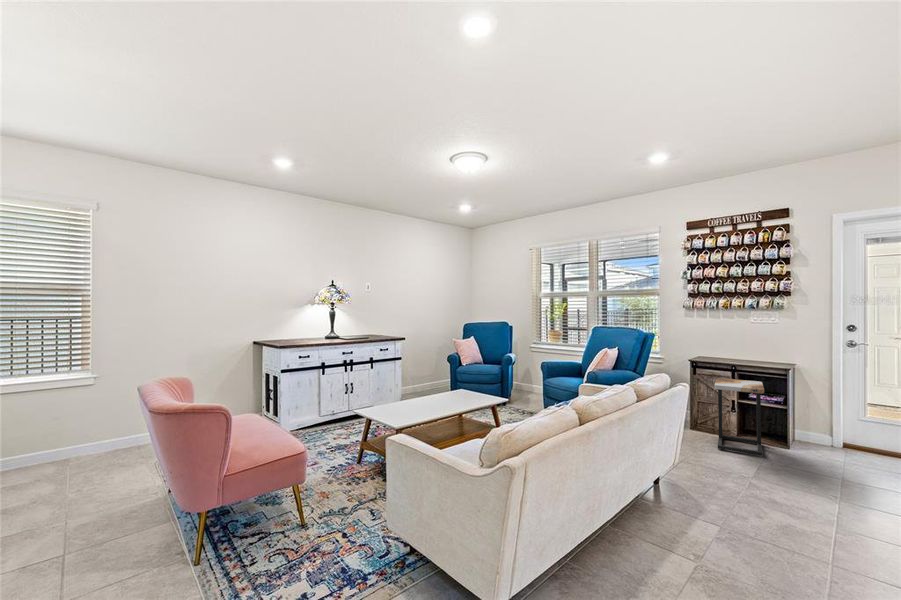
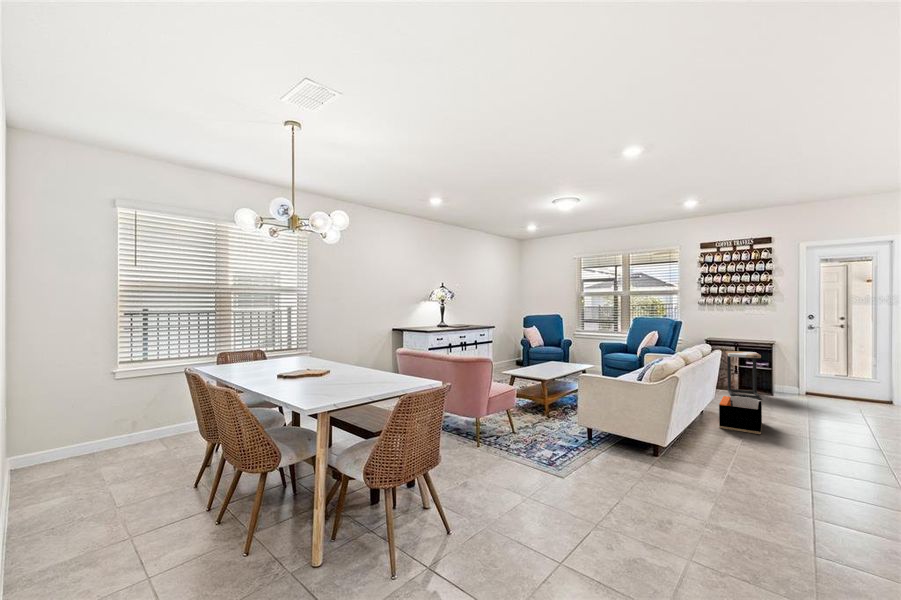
storage bin: none [654,464,739,553] -> present [719,396,762,434]

